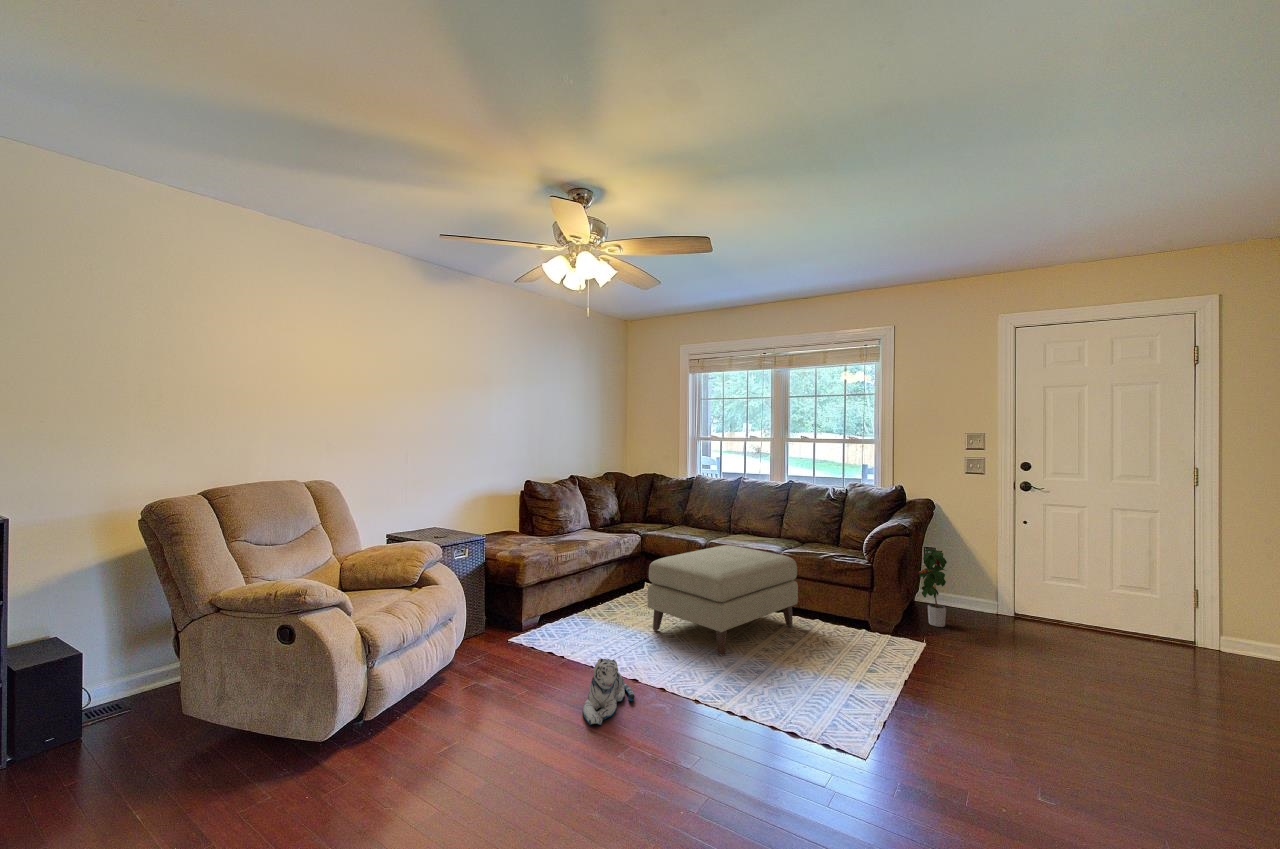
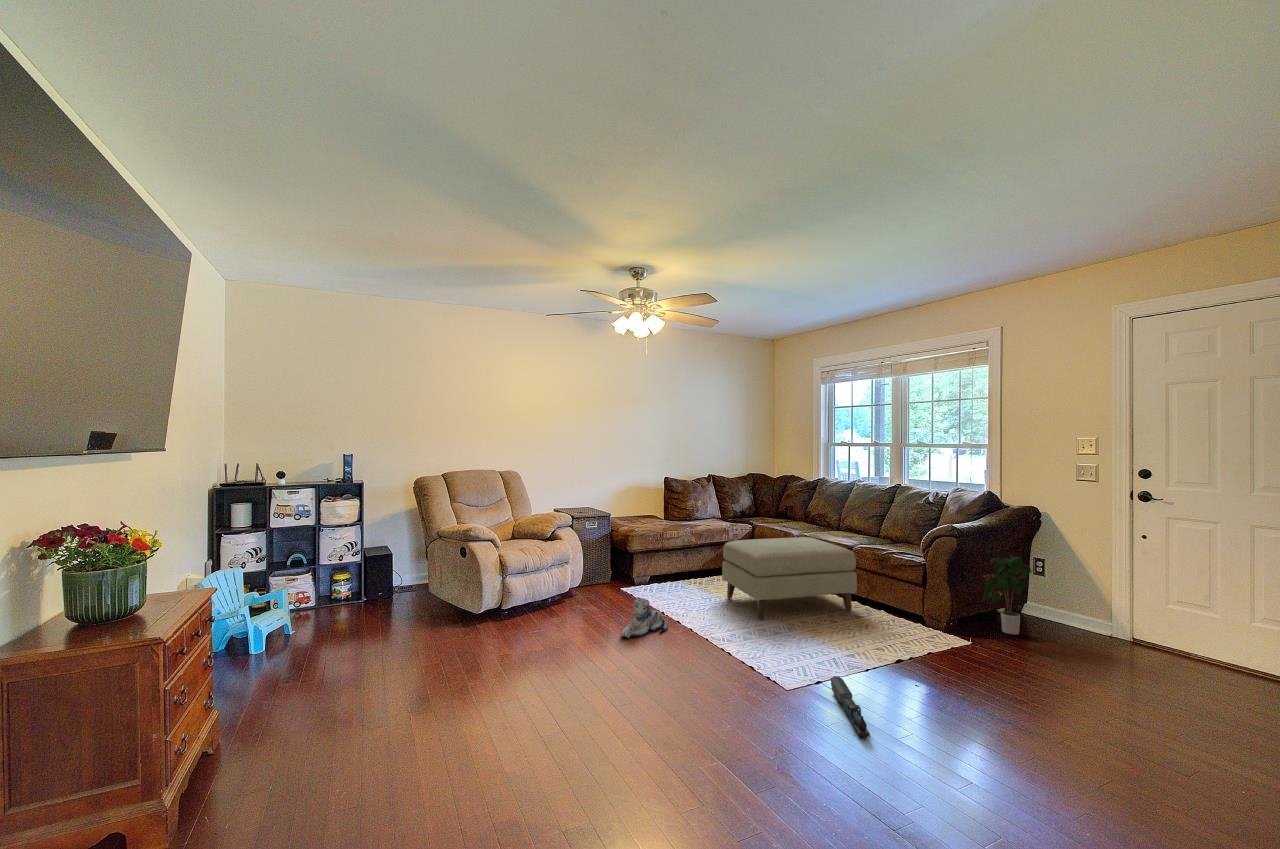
toy train: none [911,728,1043,817] -> present [831,677,871,738]

